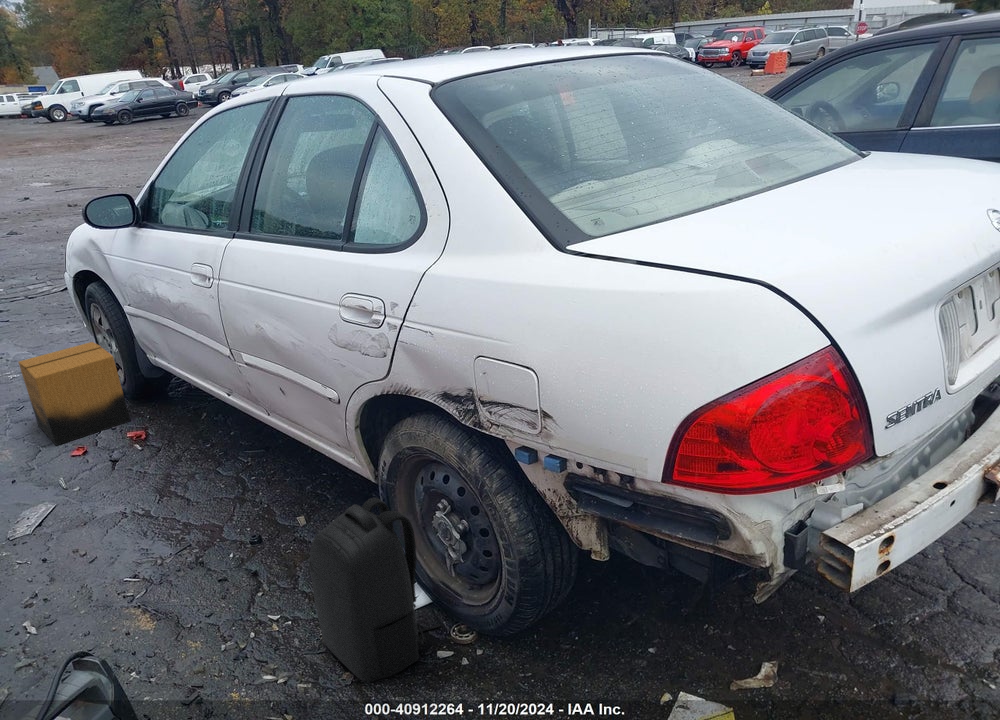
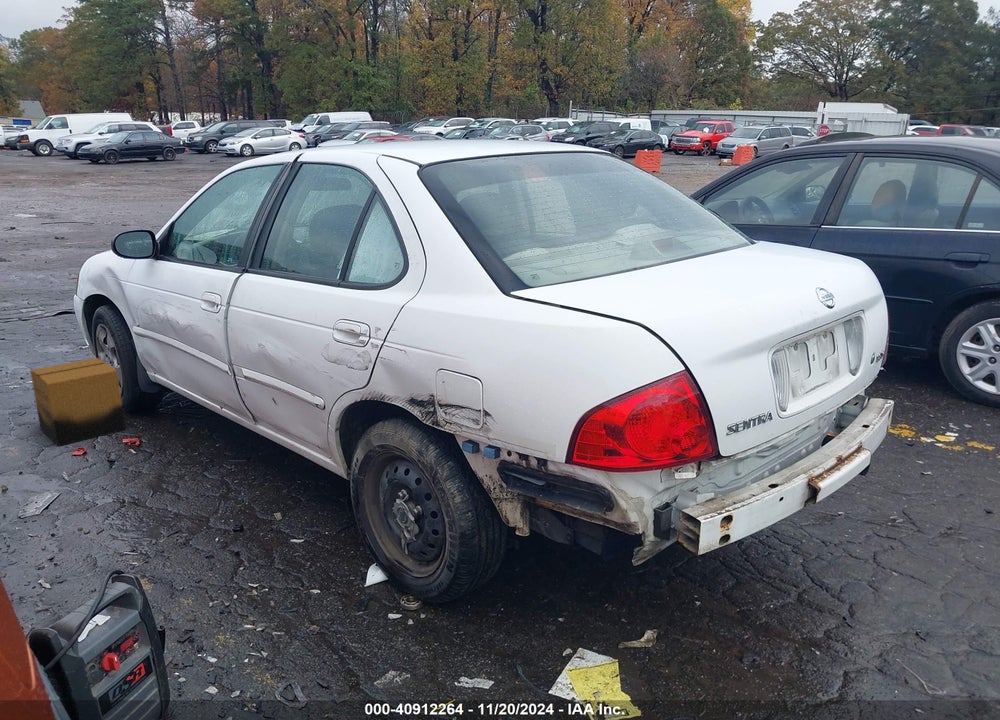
backpack: present [309,498,441,682] -> none [289,485,393,632]

